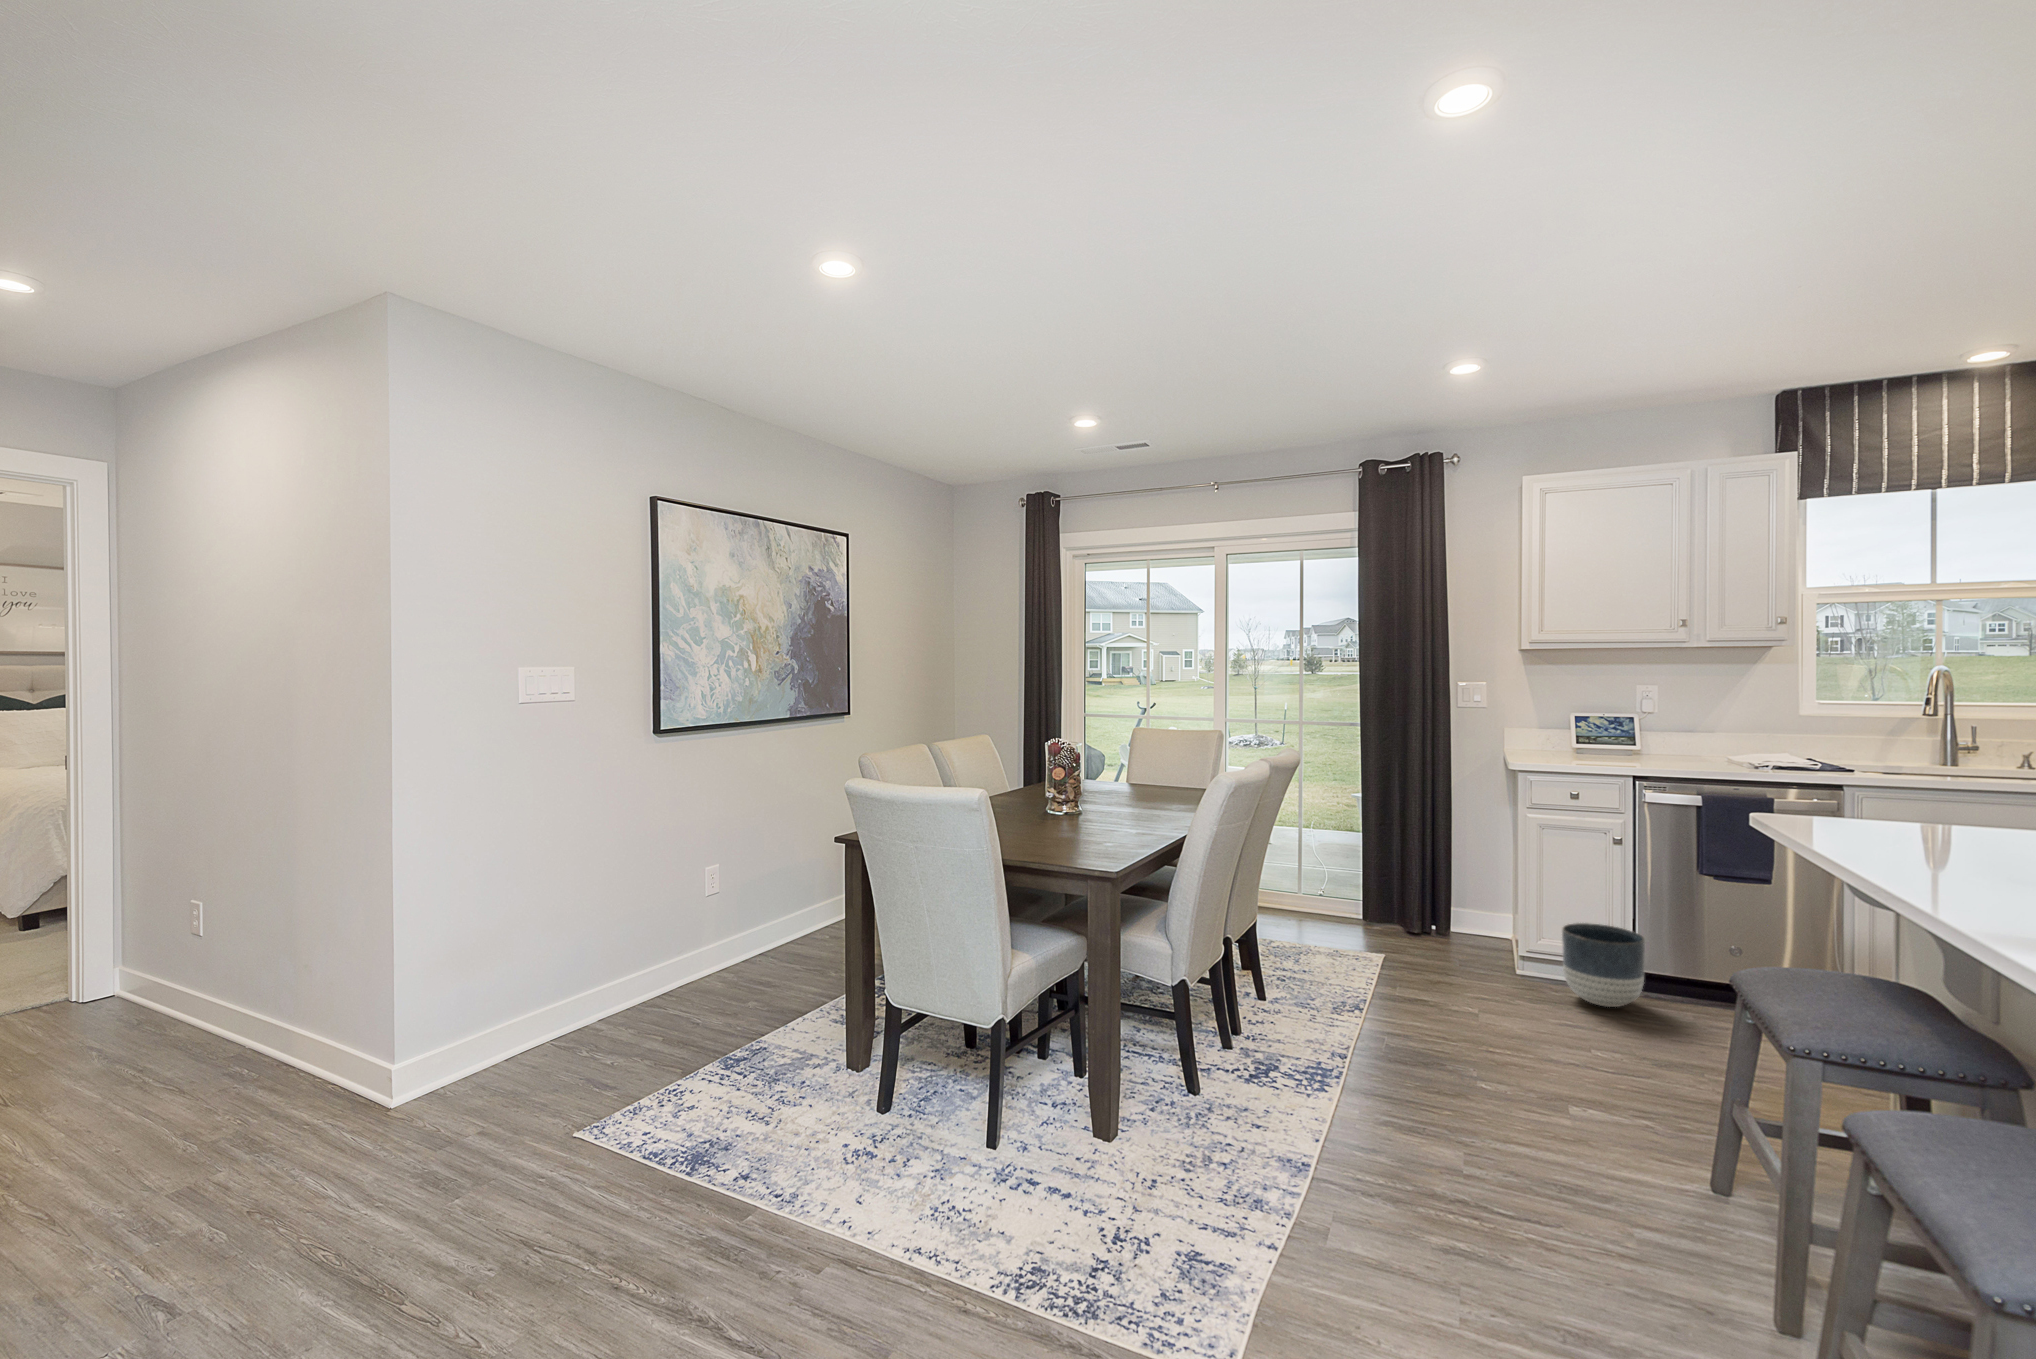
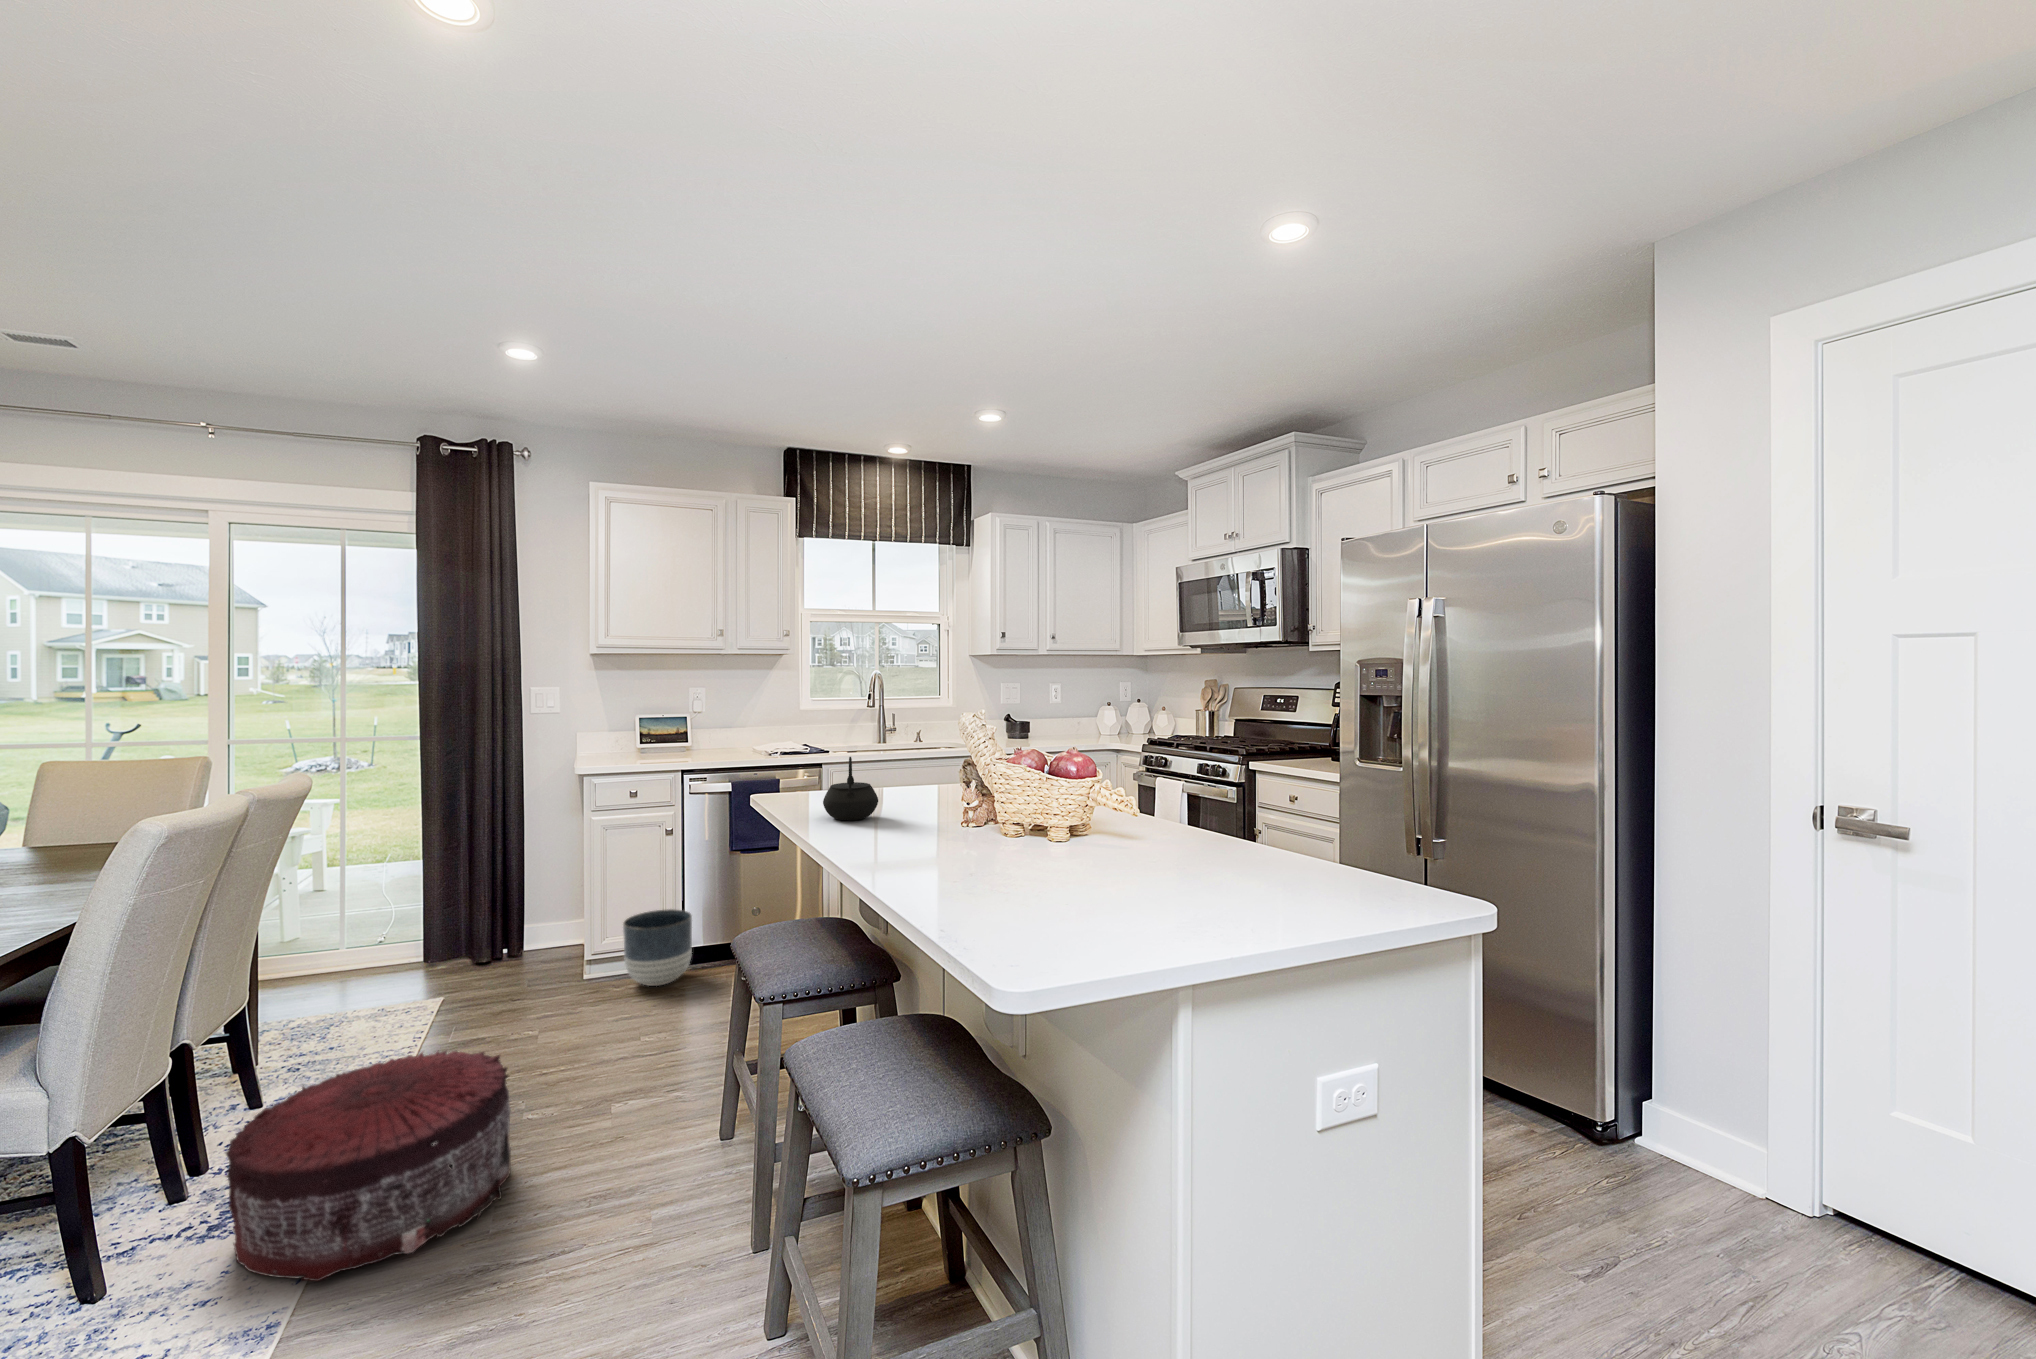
kettle: none [1883,766,1987,852] -> present [823,757,878,820]
pouf: none [1266,987,1477,1159] -> present [226,1051,511,1281]

